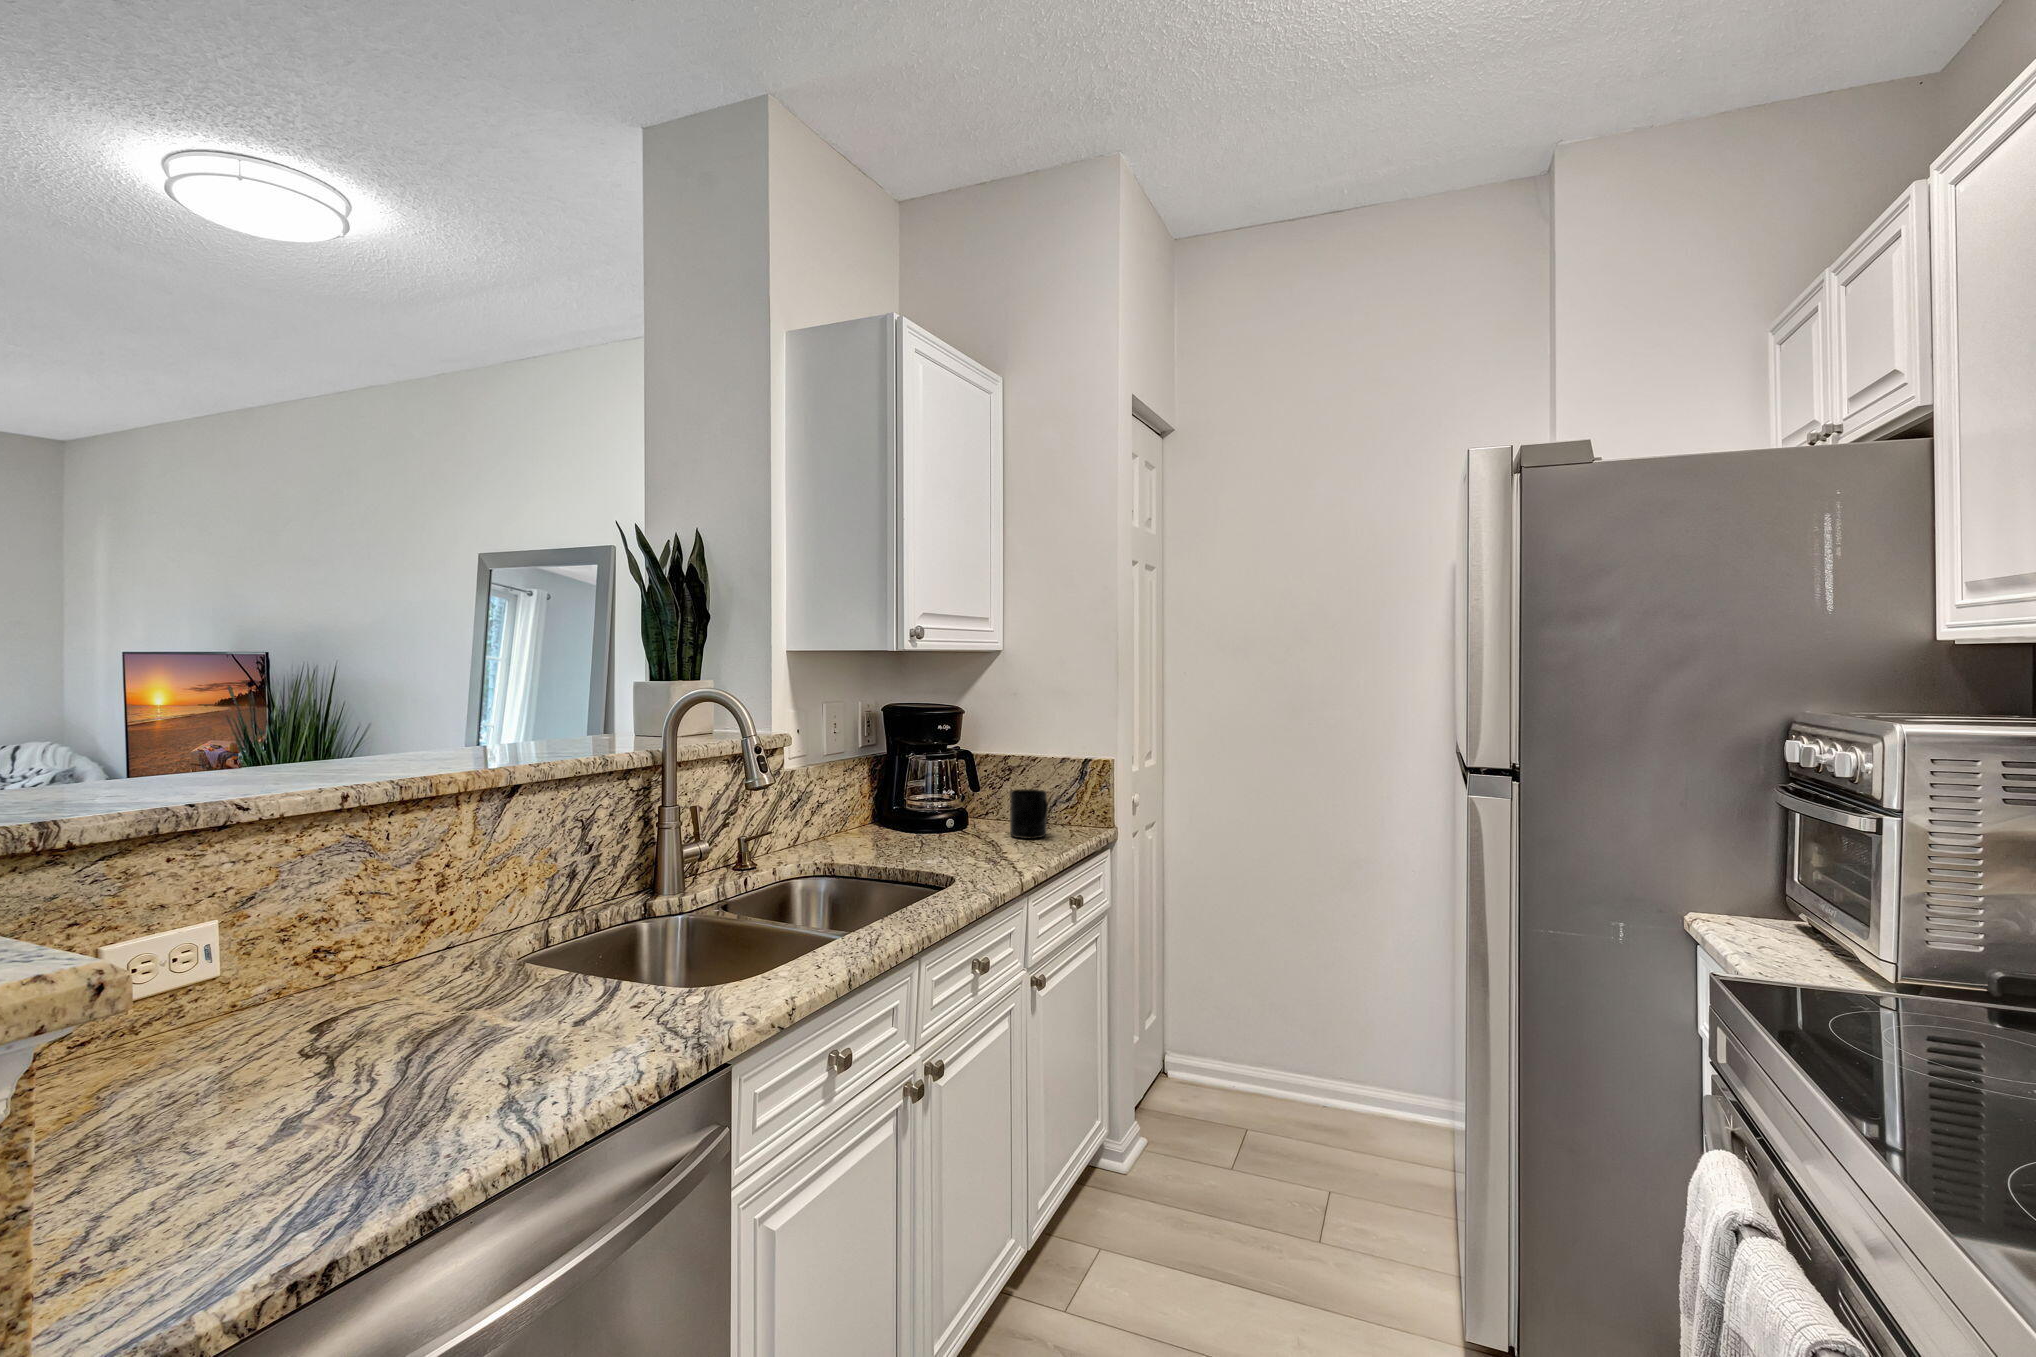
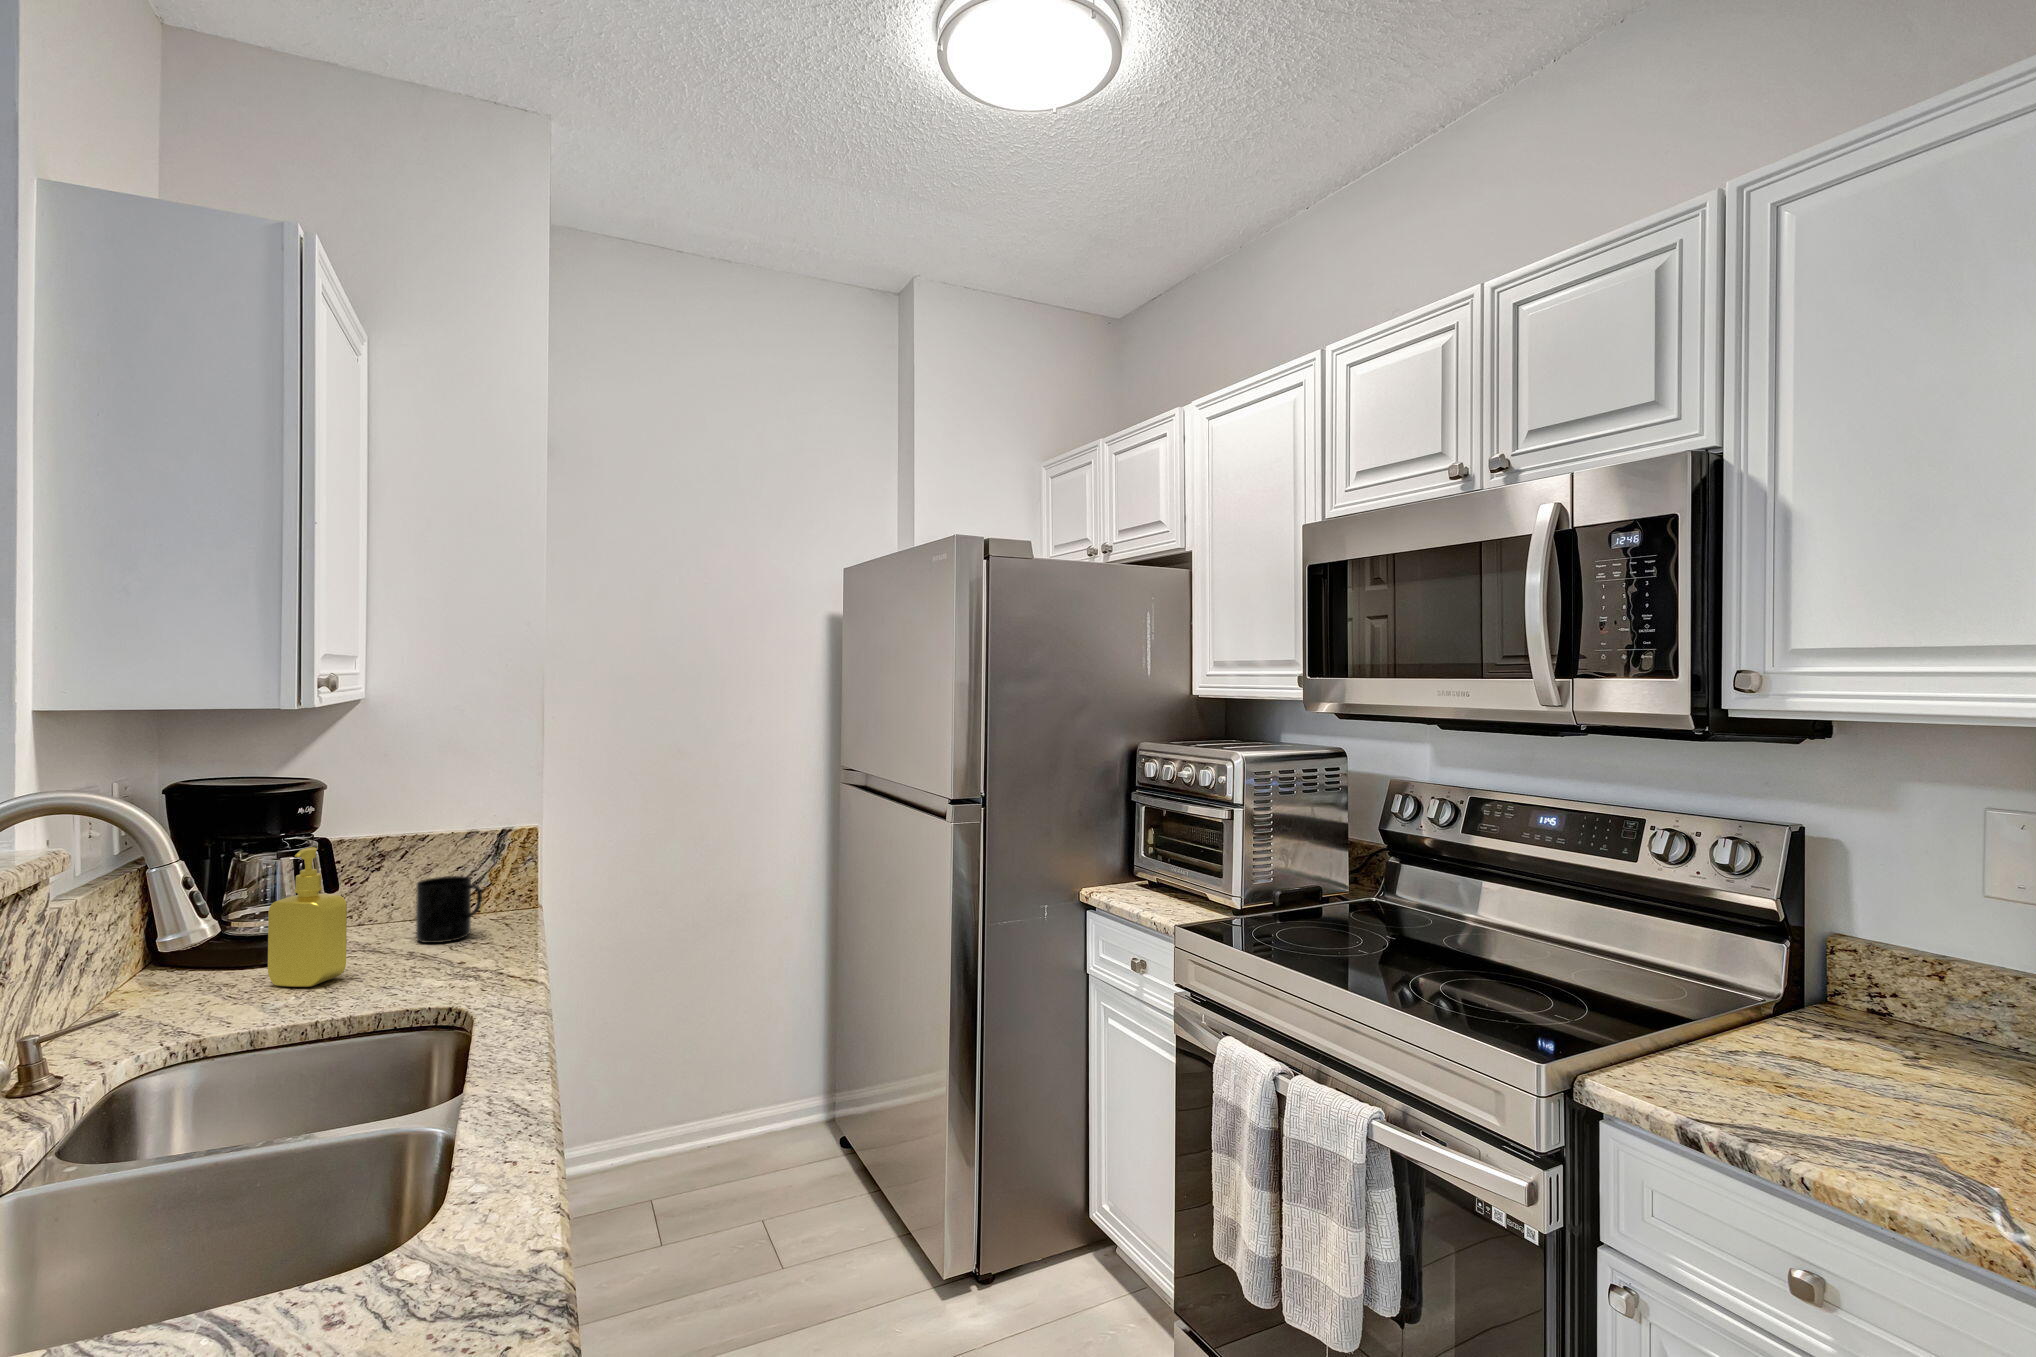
soap dispenser: none [900,752,939,848] -> present [268,847,347,987]

